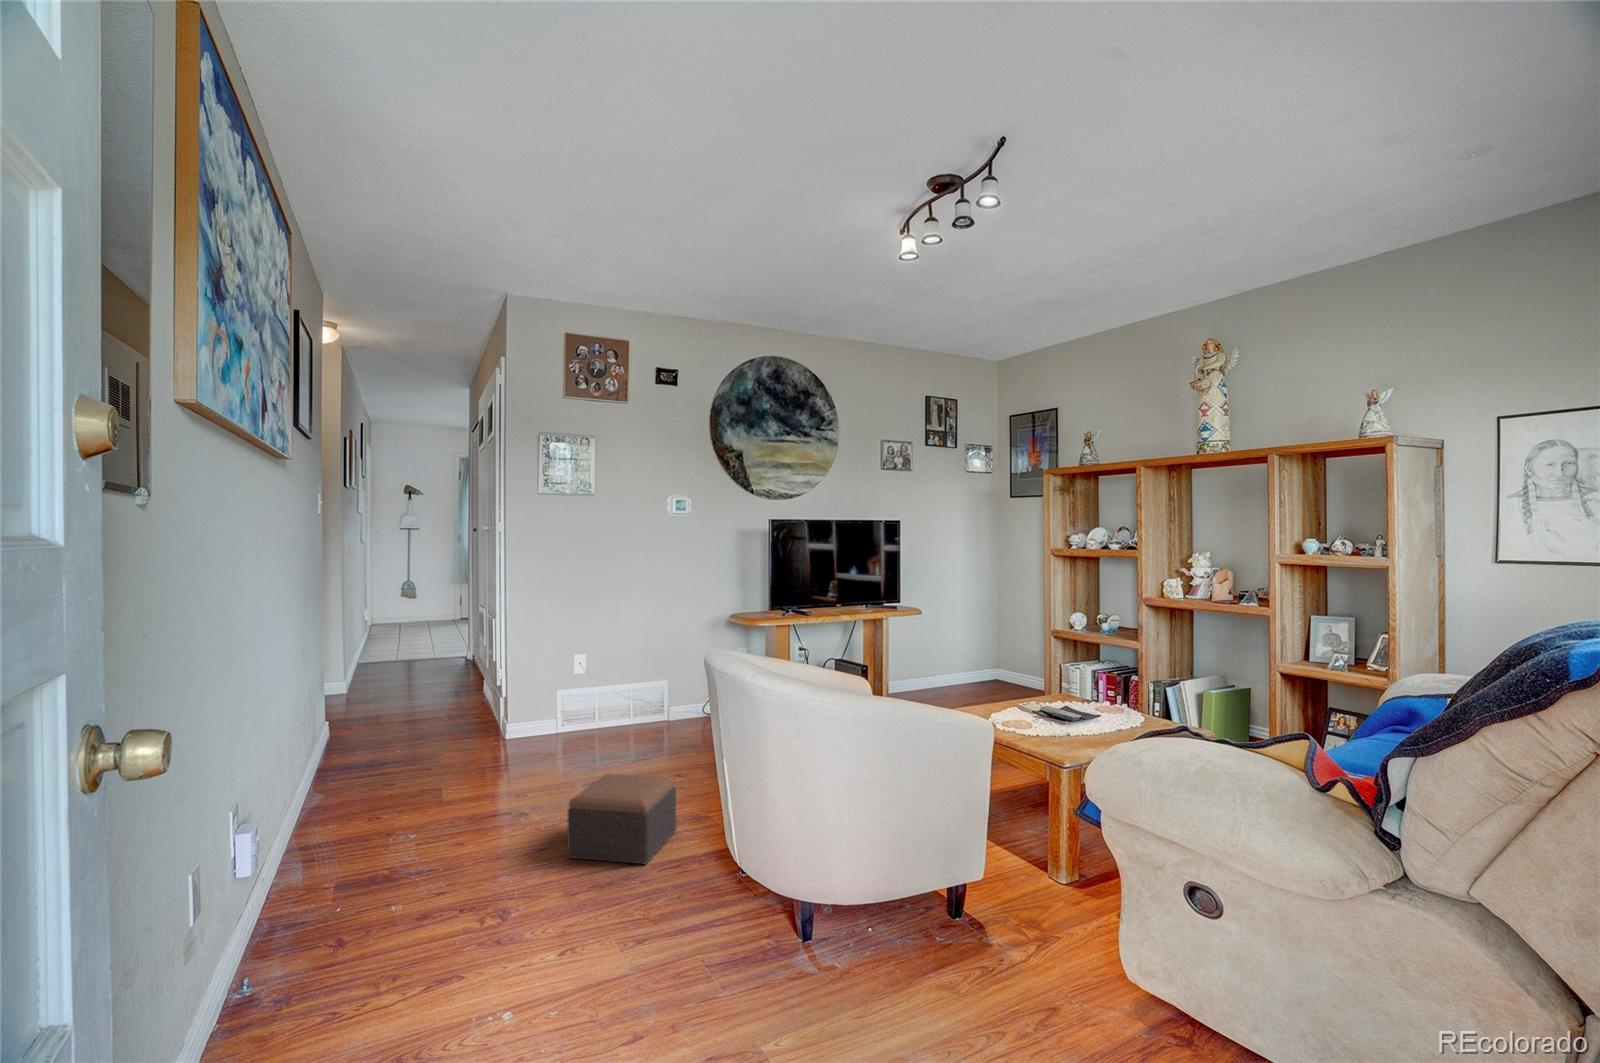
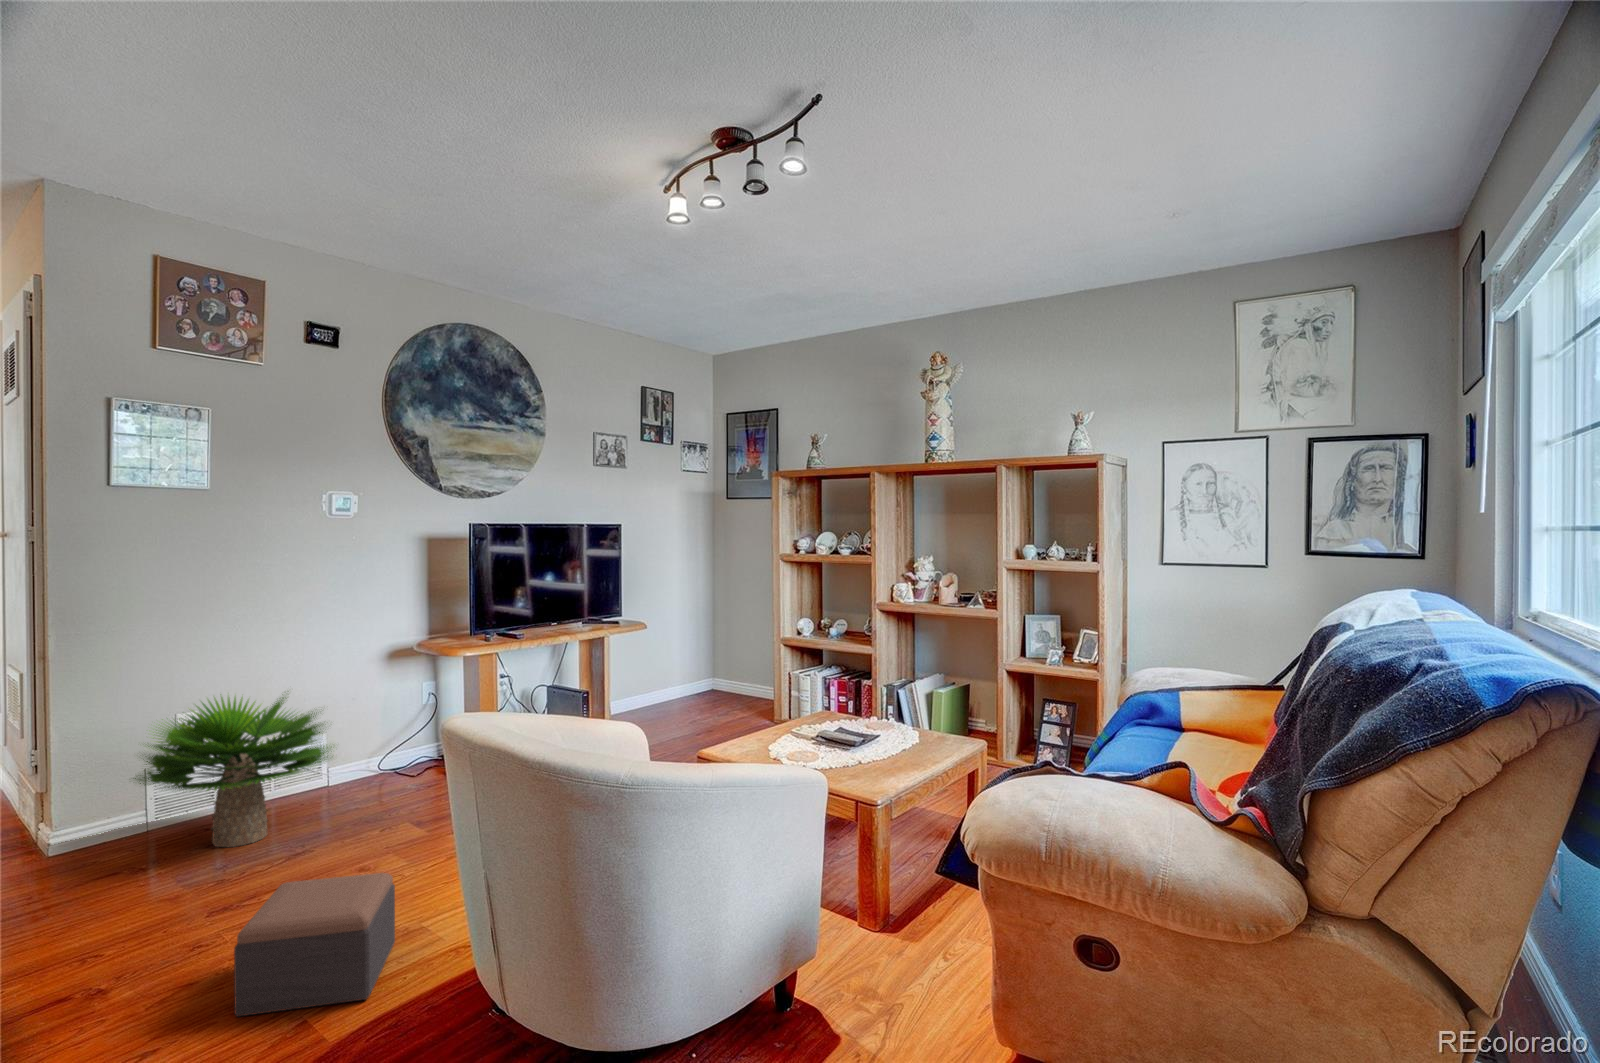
potted plant: none [540,638,673,751] -> present [133,697,332,847]

